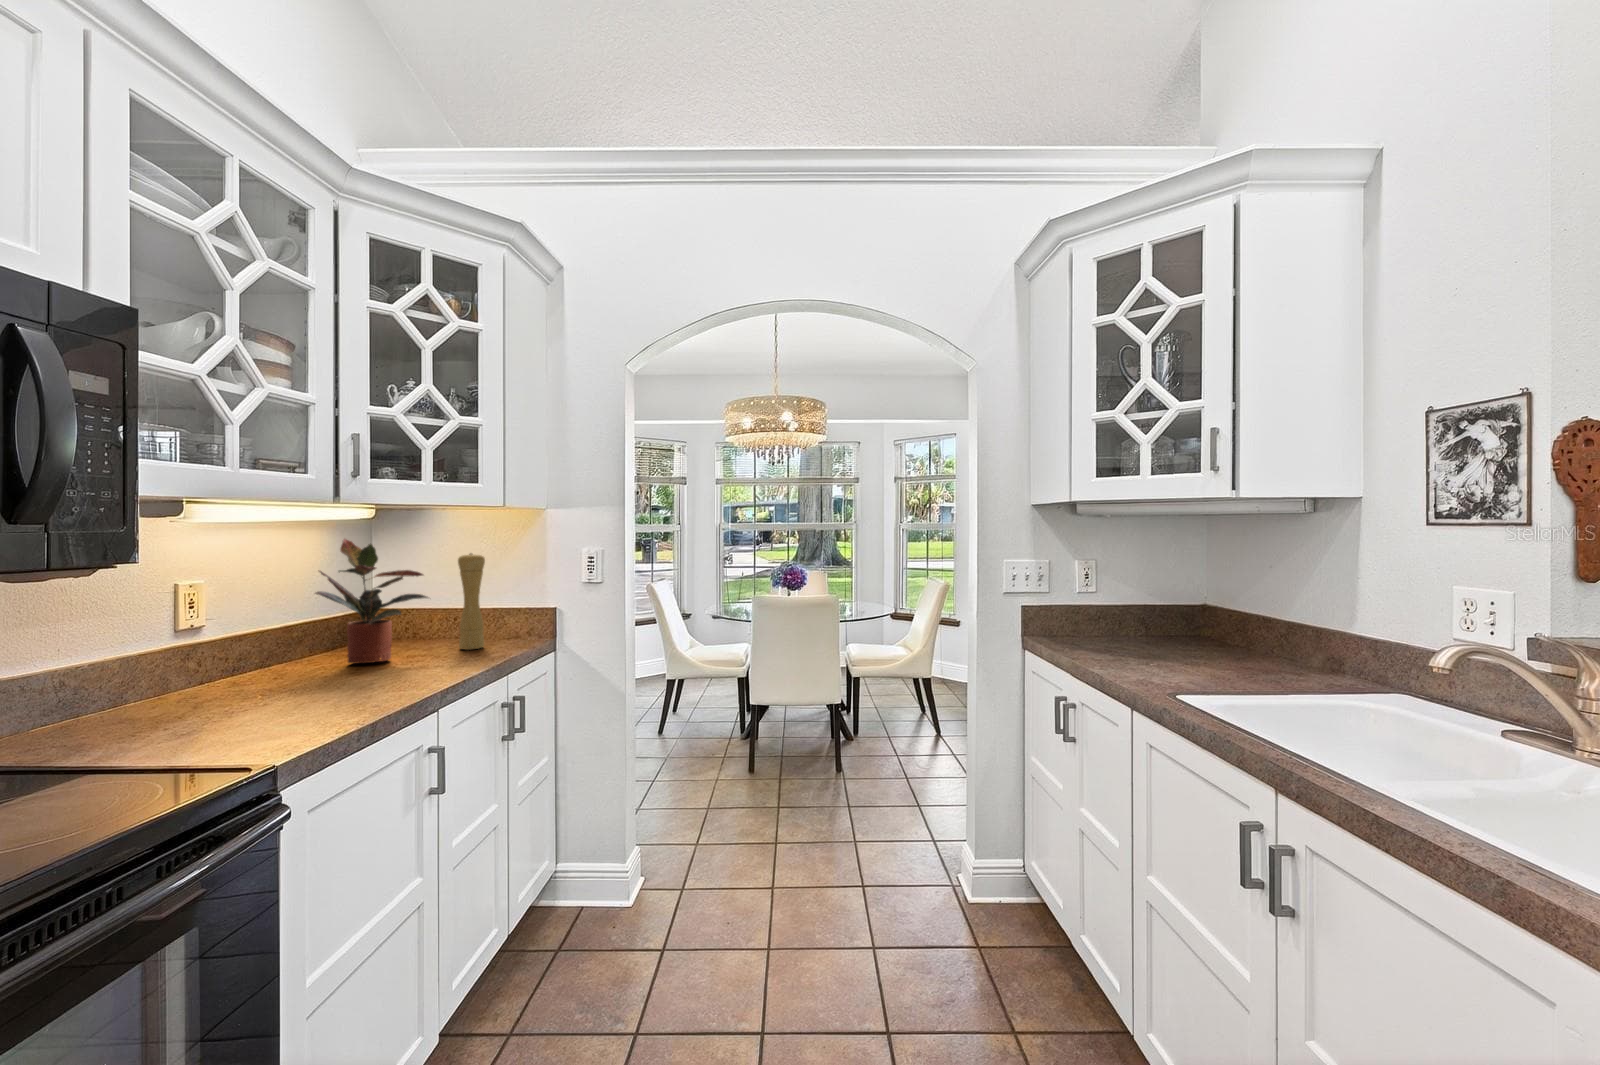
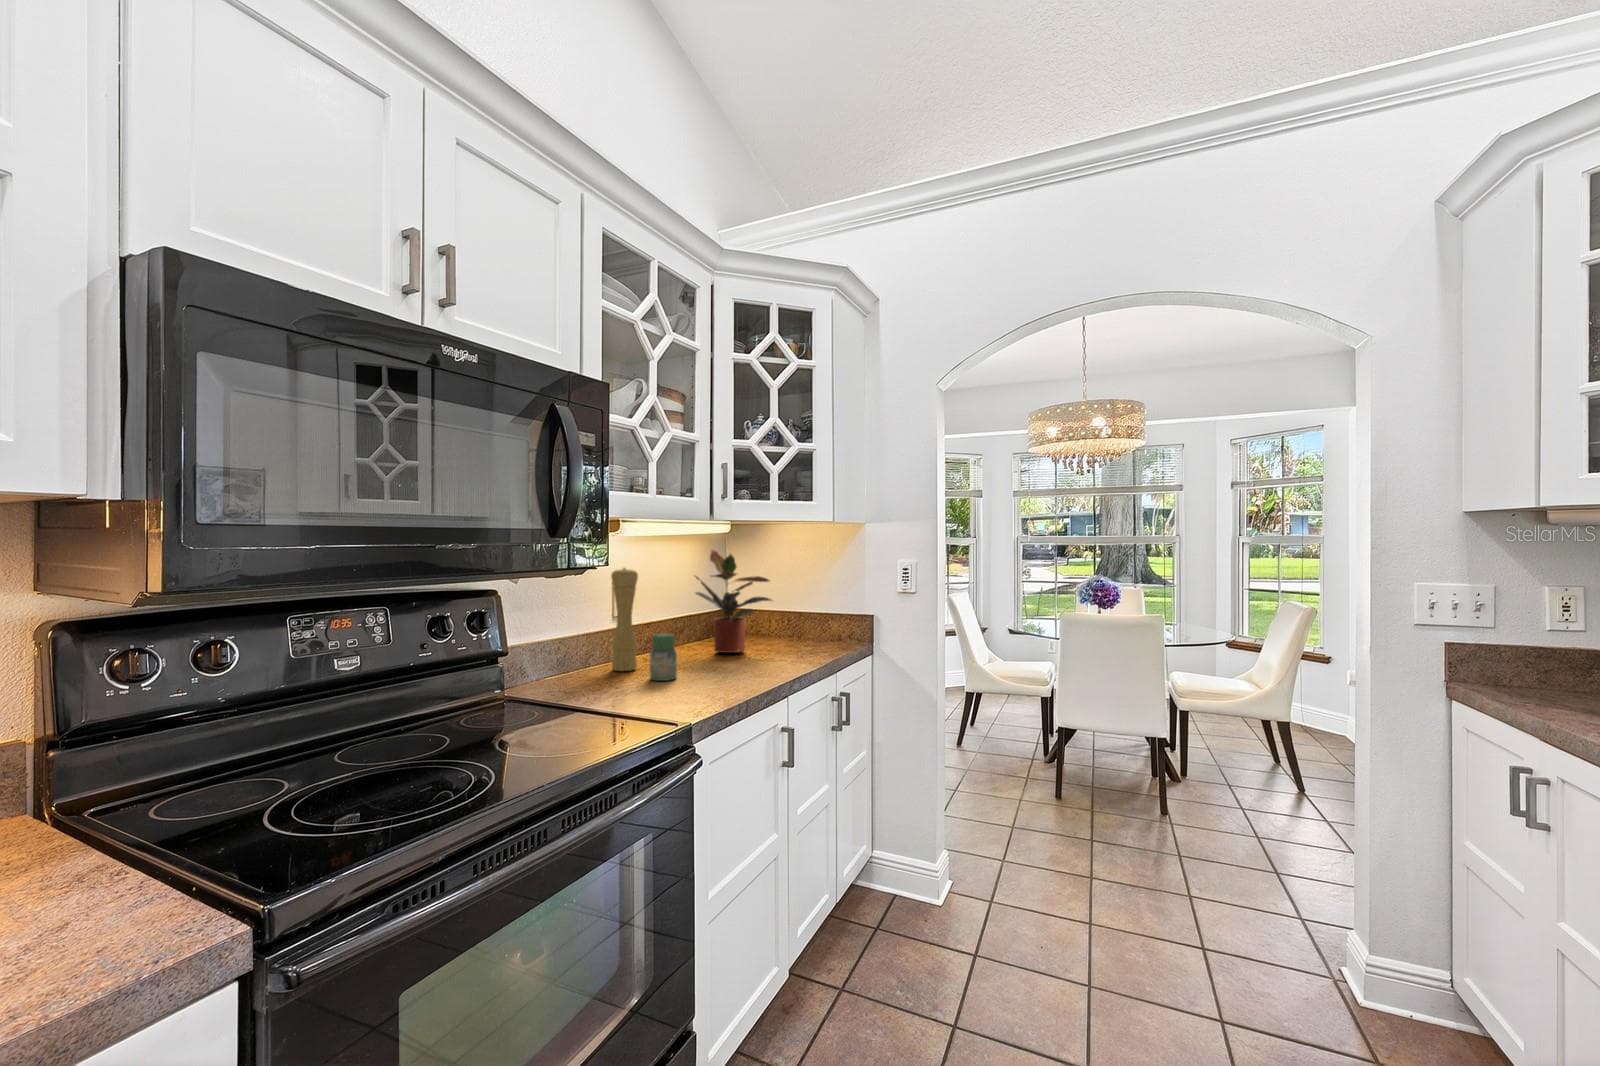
pepper mill: present [458,553,485,650] -> present [611,568,638,671]
jar: none [232,647,277,710] -> present [650,634,677,681]

